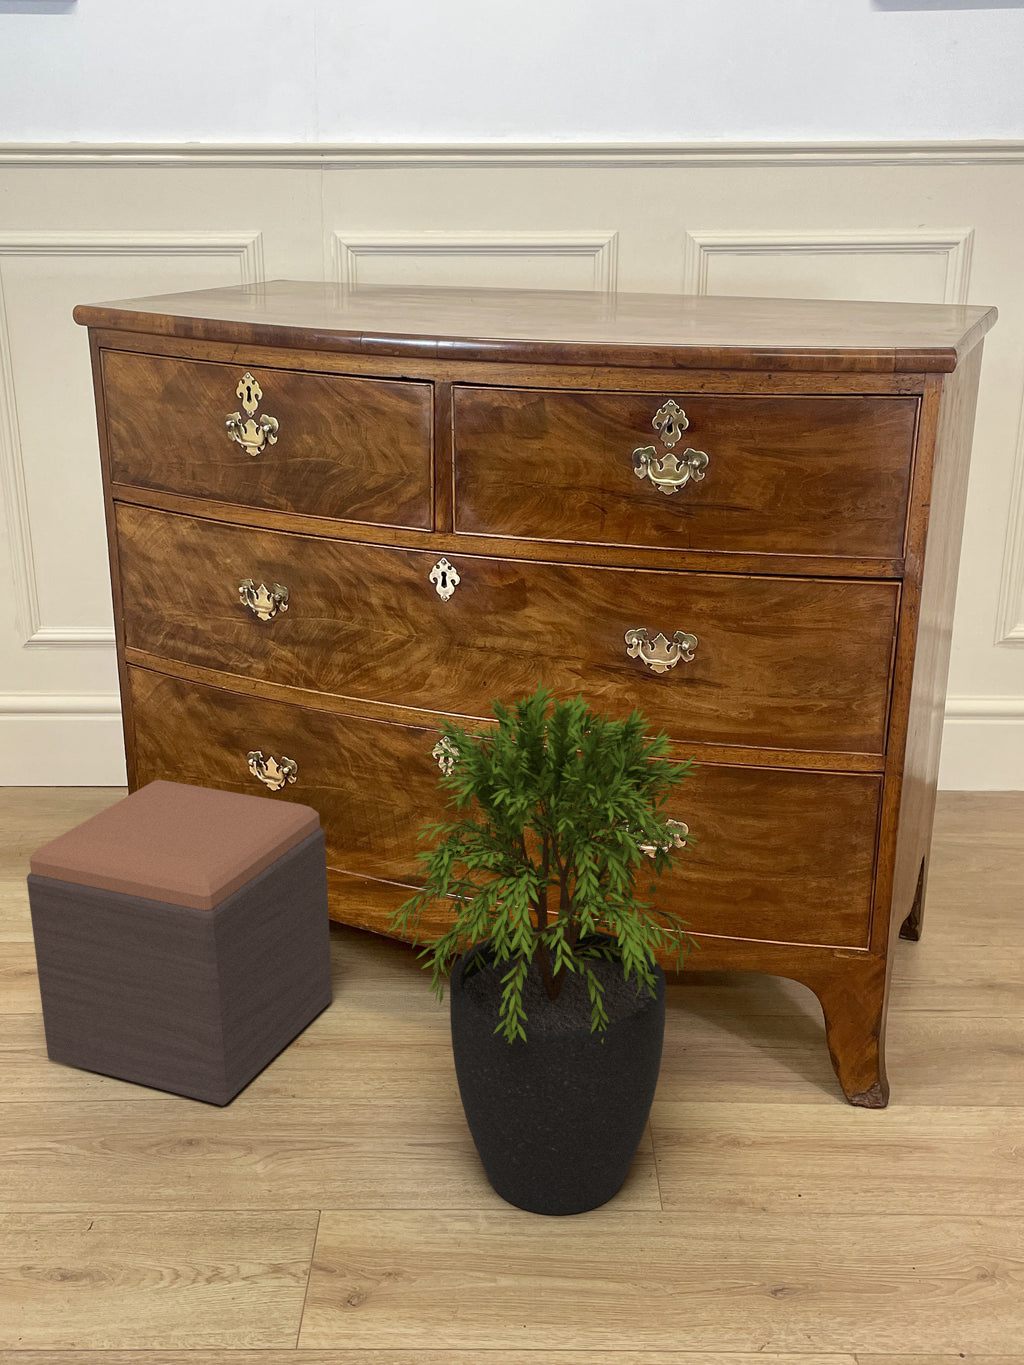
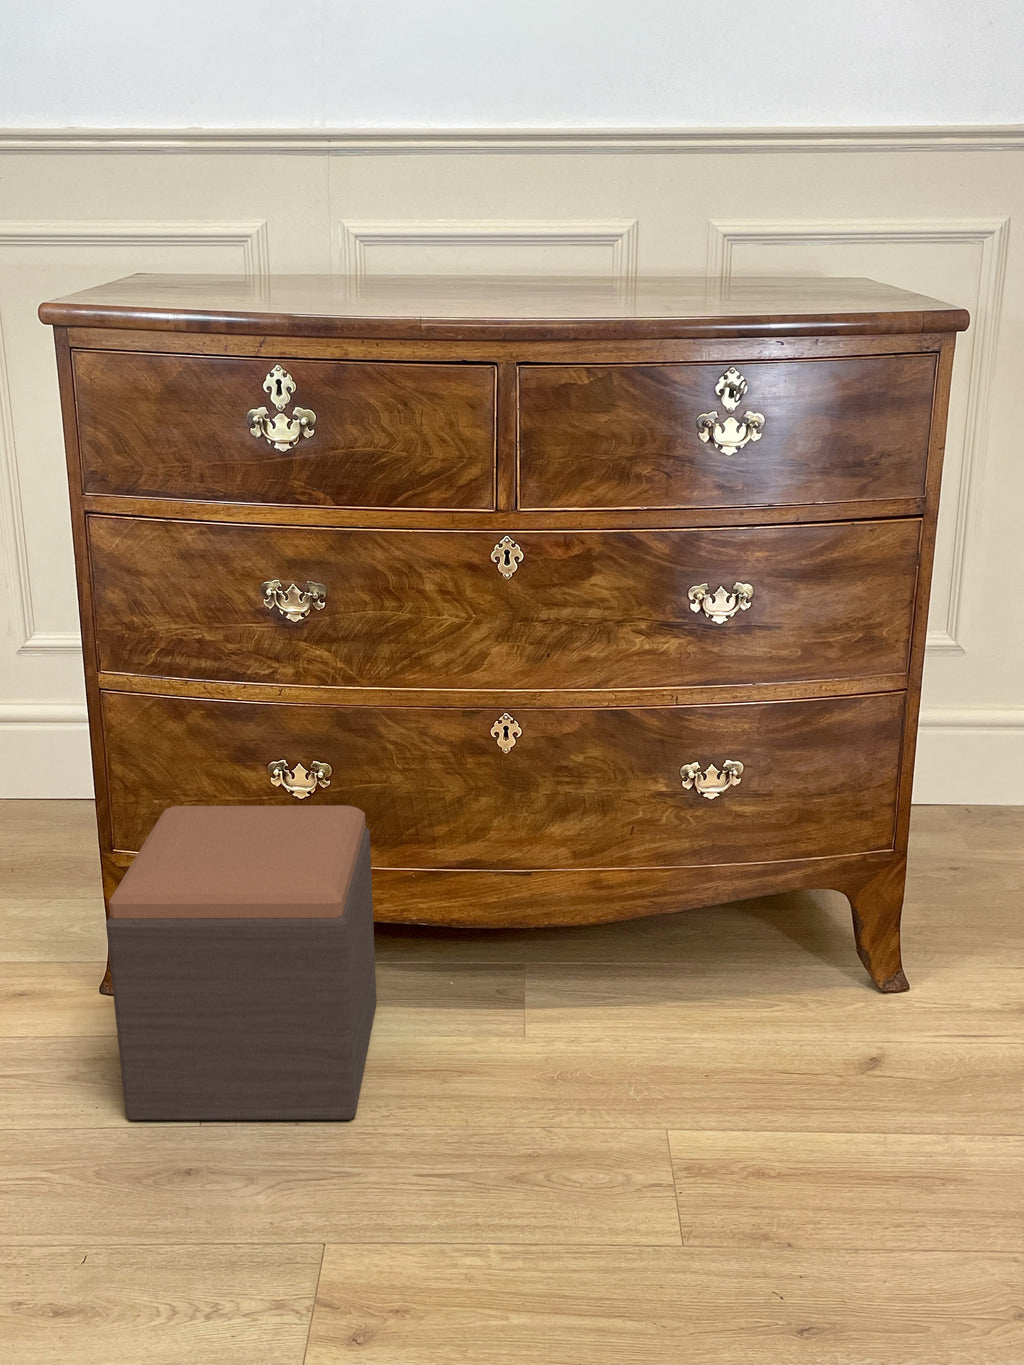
potted plant: present [386,679,699,1215] -> none [541,631,865,1137]

